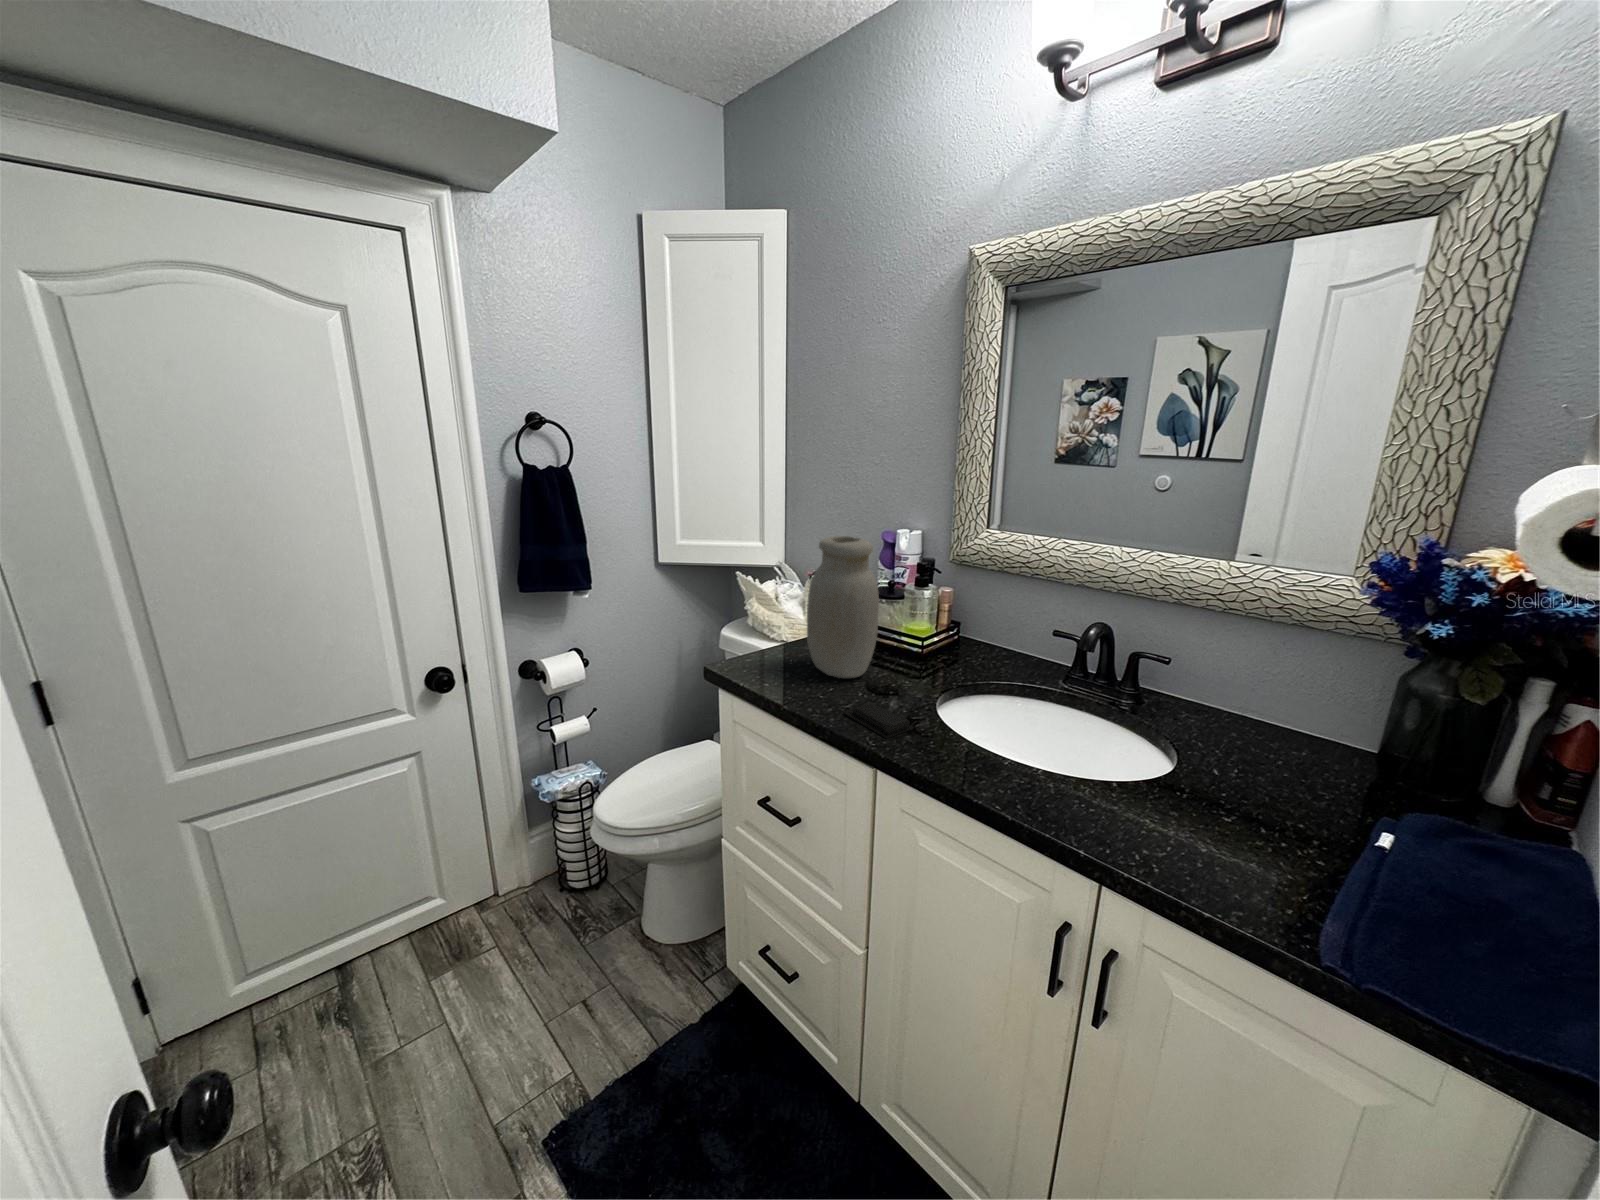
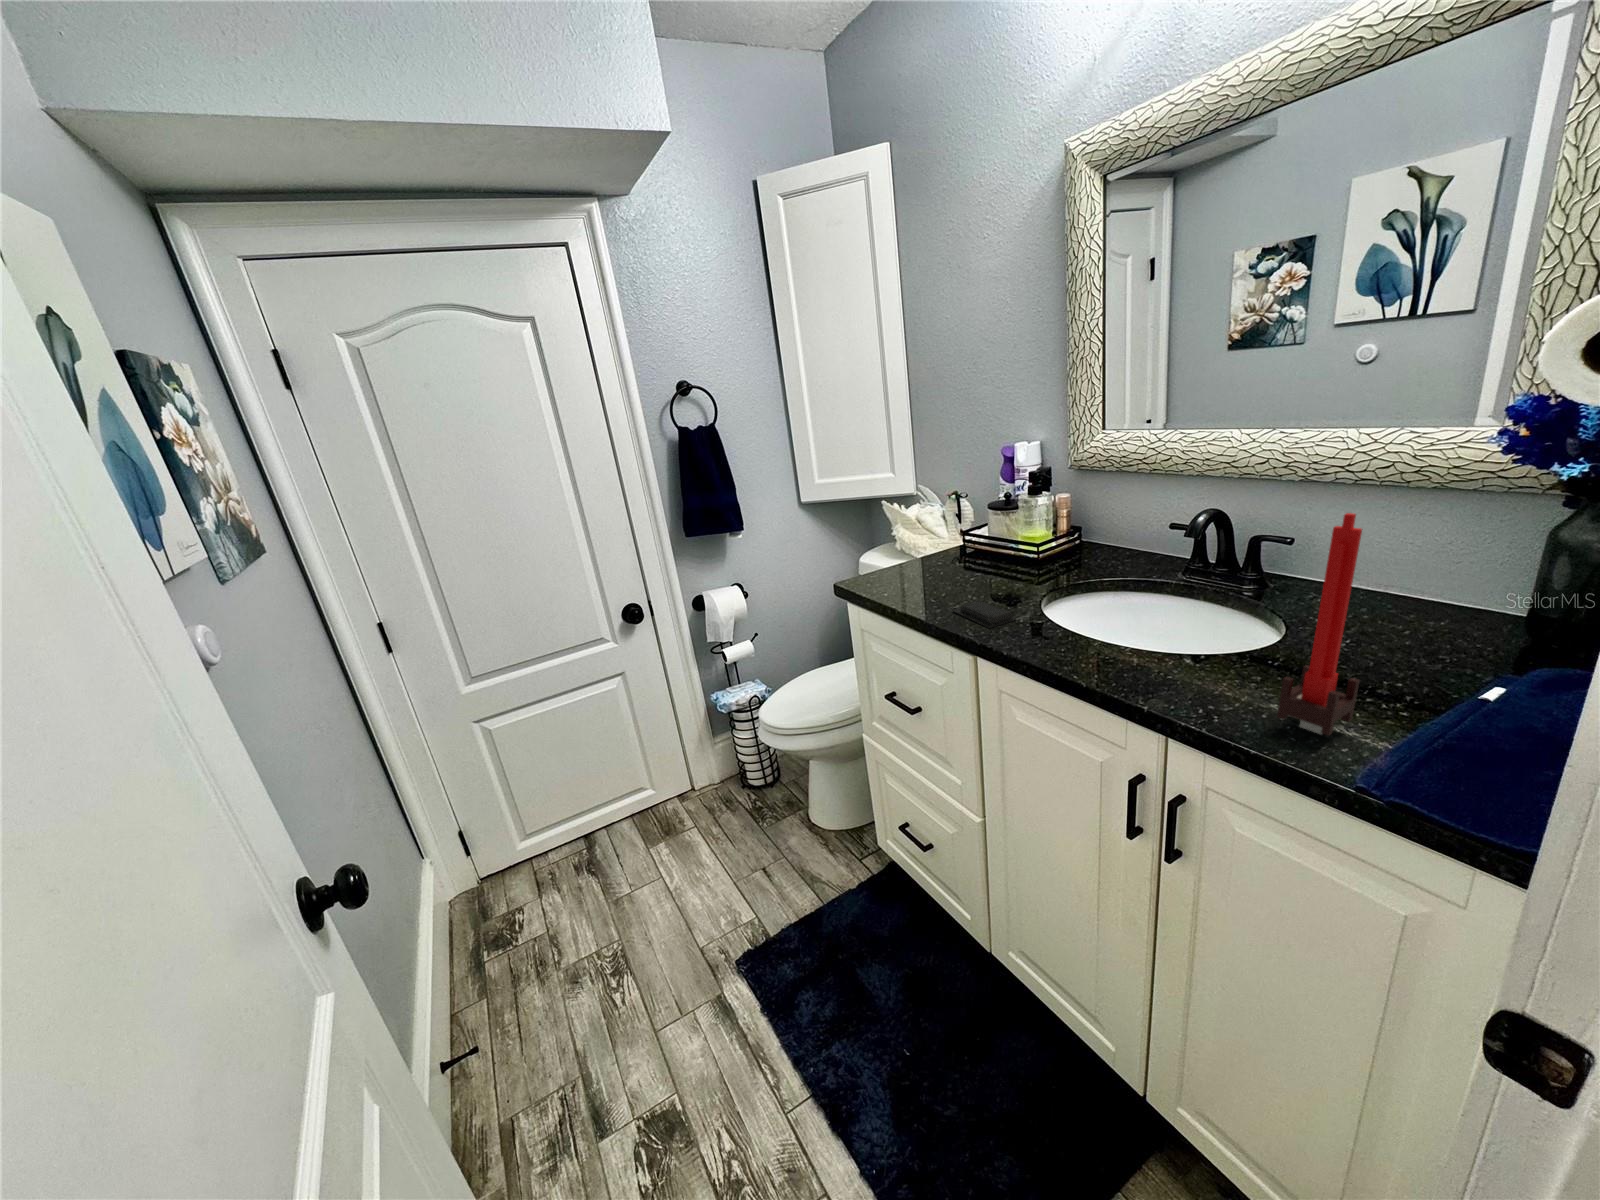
jar: present [807,536,879,678] -> none [920,454,987,585]
candle: none [1207,670,1306,902] -> present [1277,513,1362,735]

